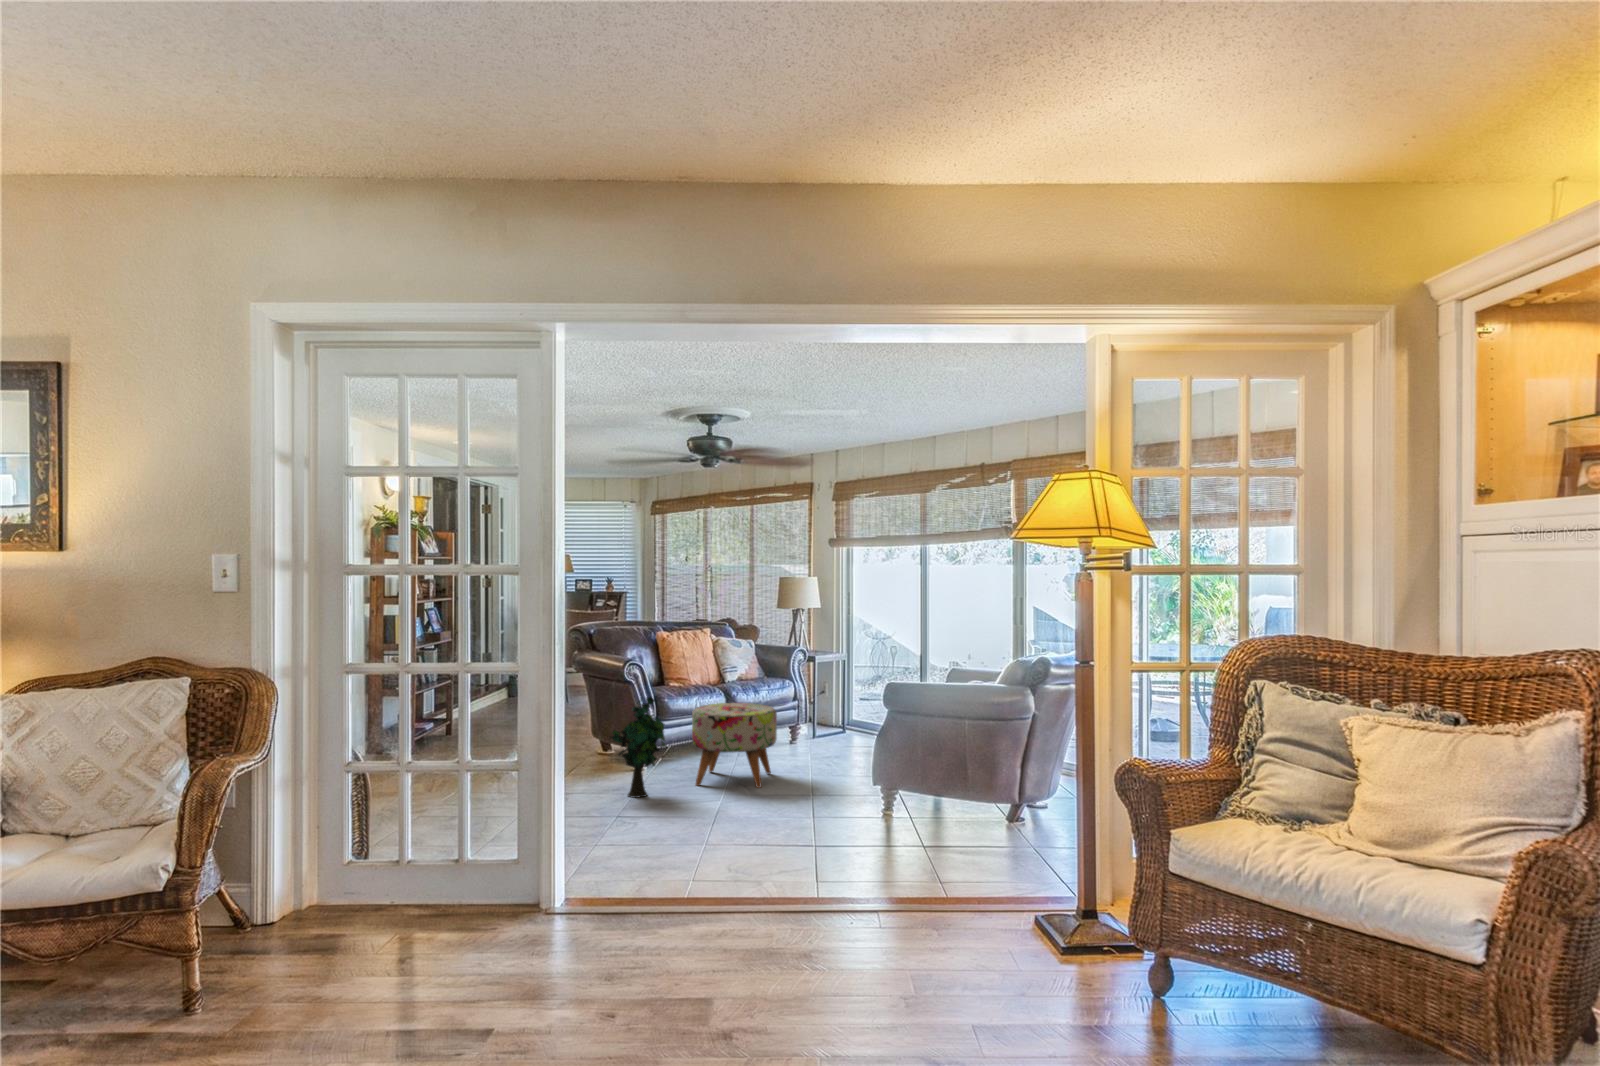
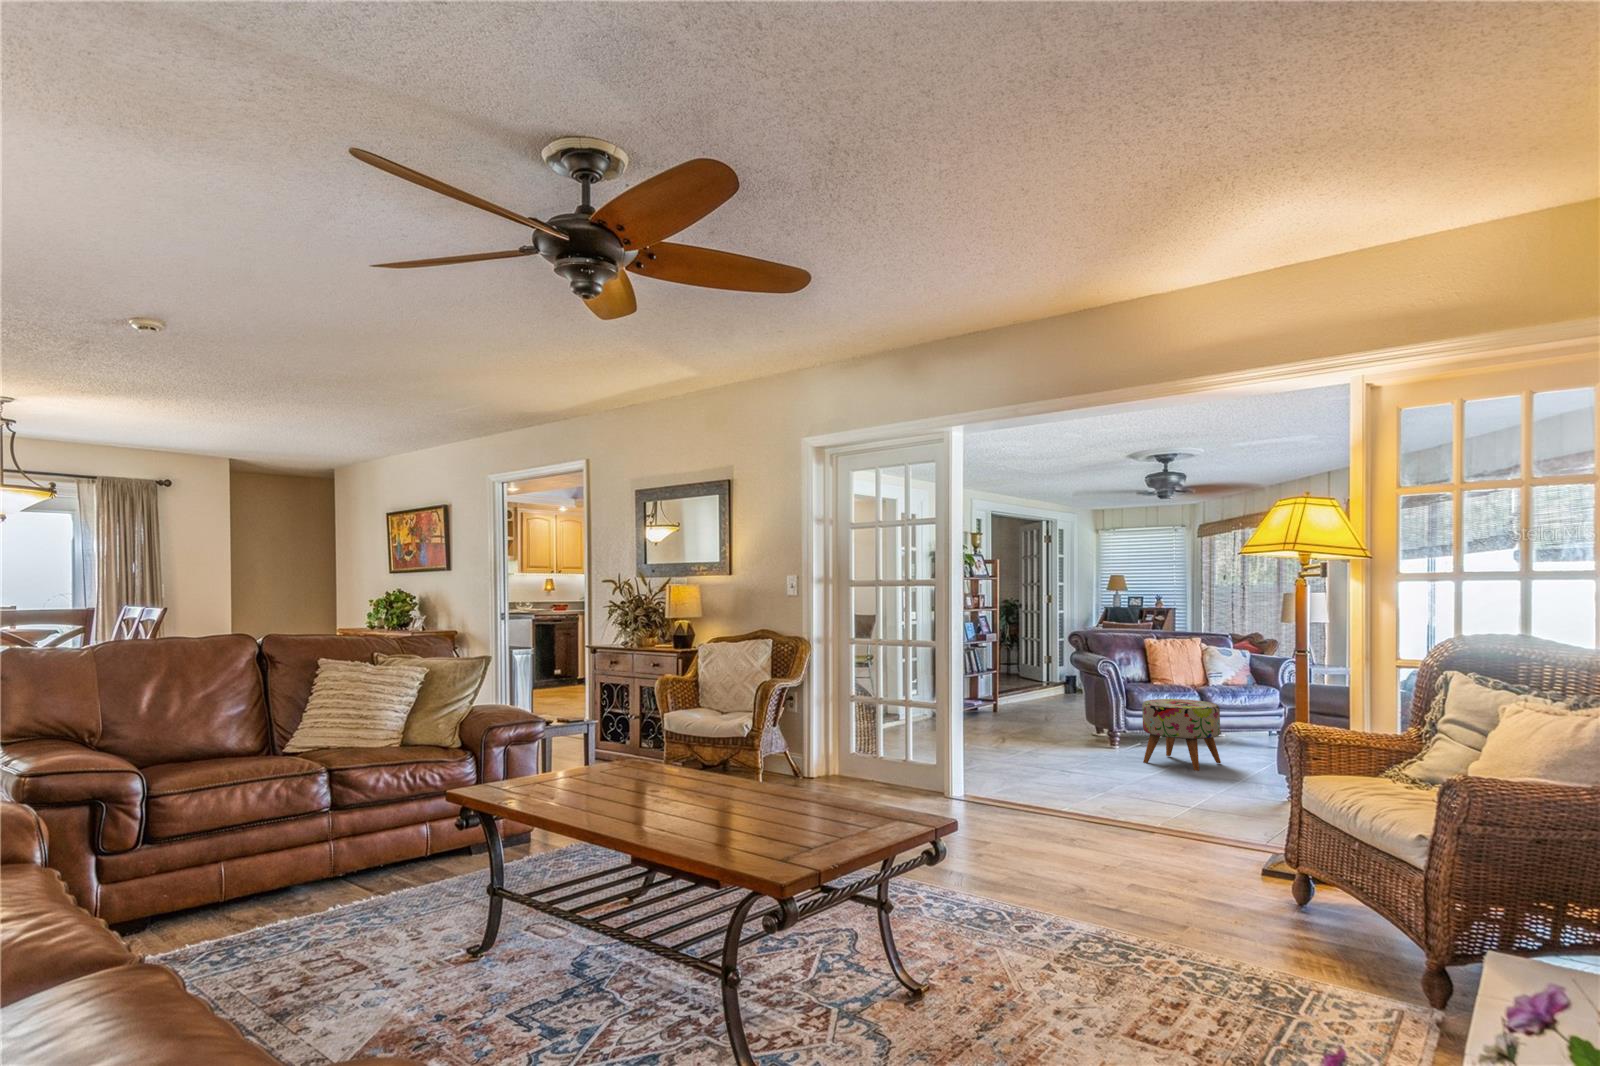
decorative plant: present [612,697,666,798] -> none [1065,685,1113,763]

